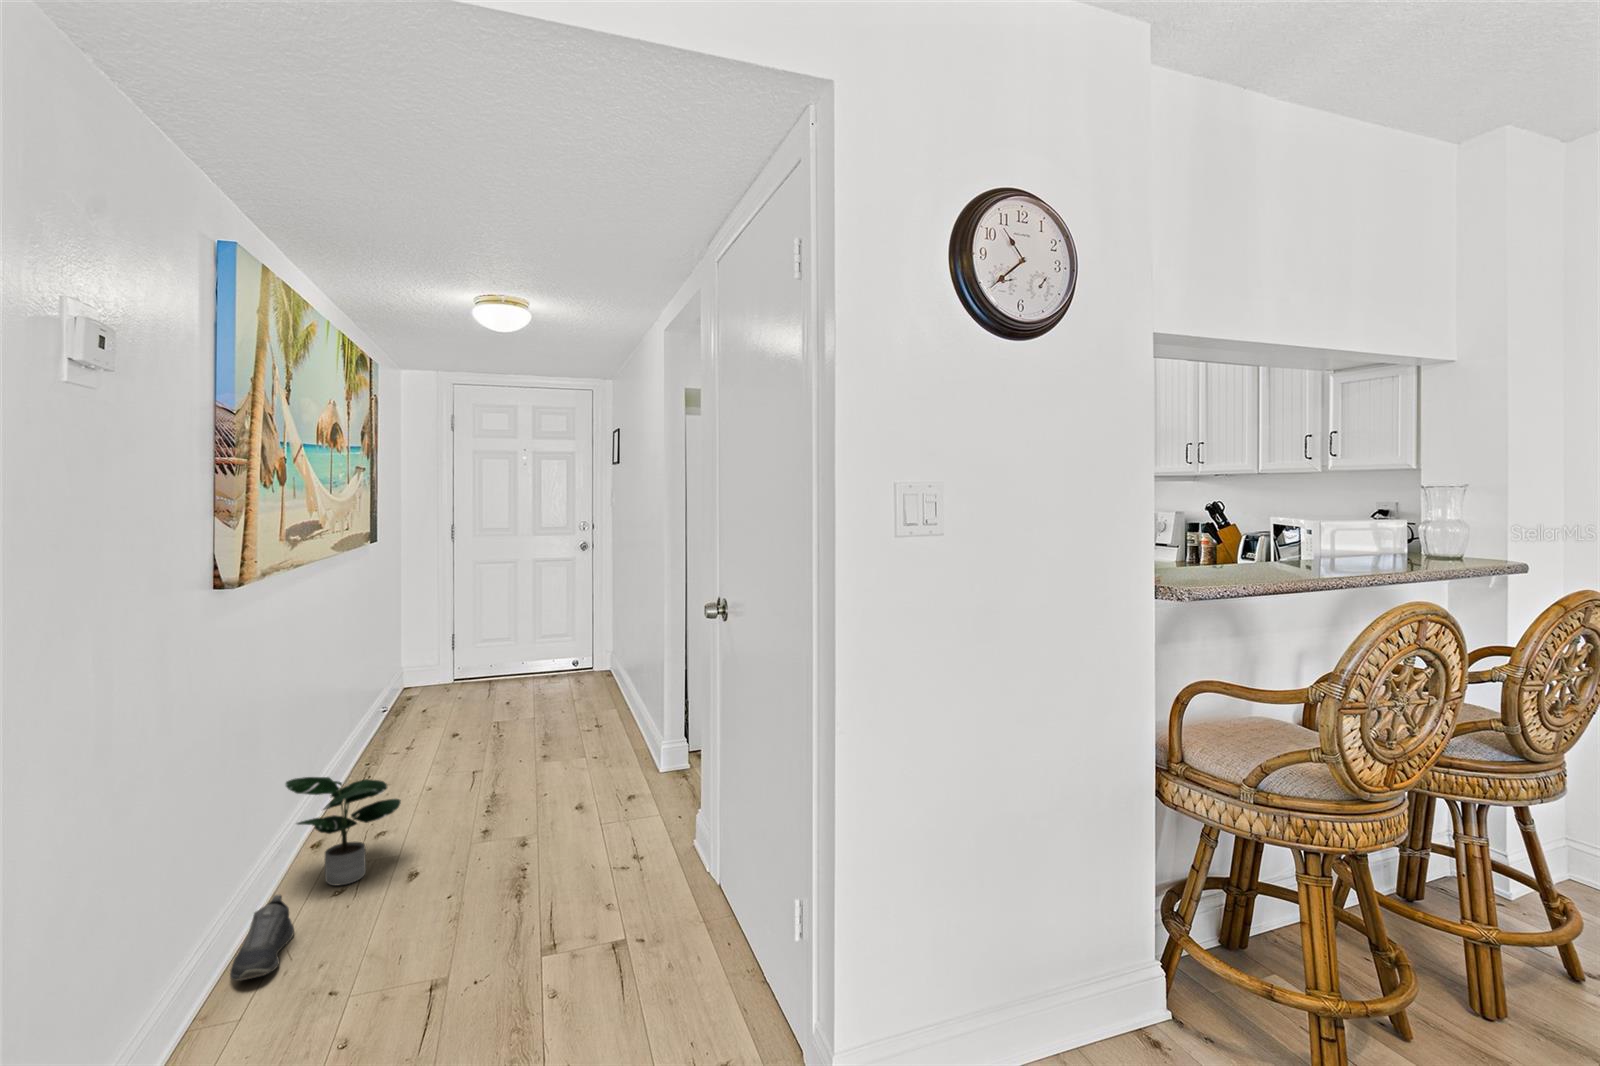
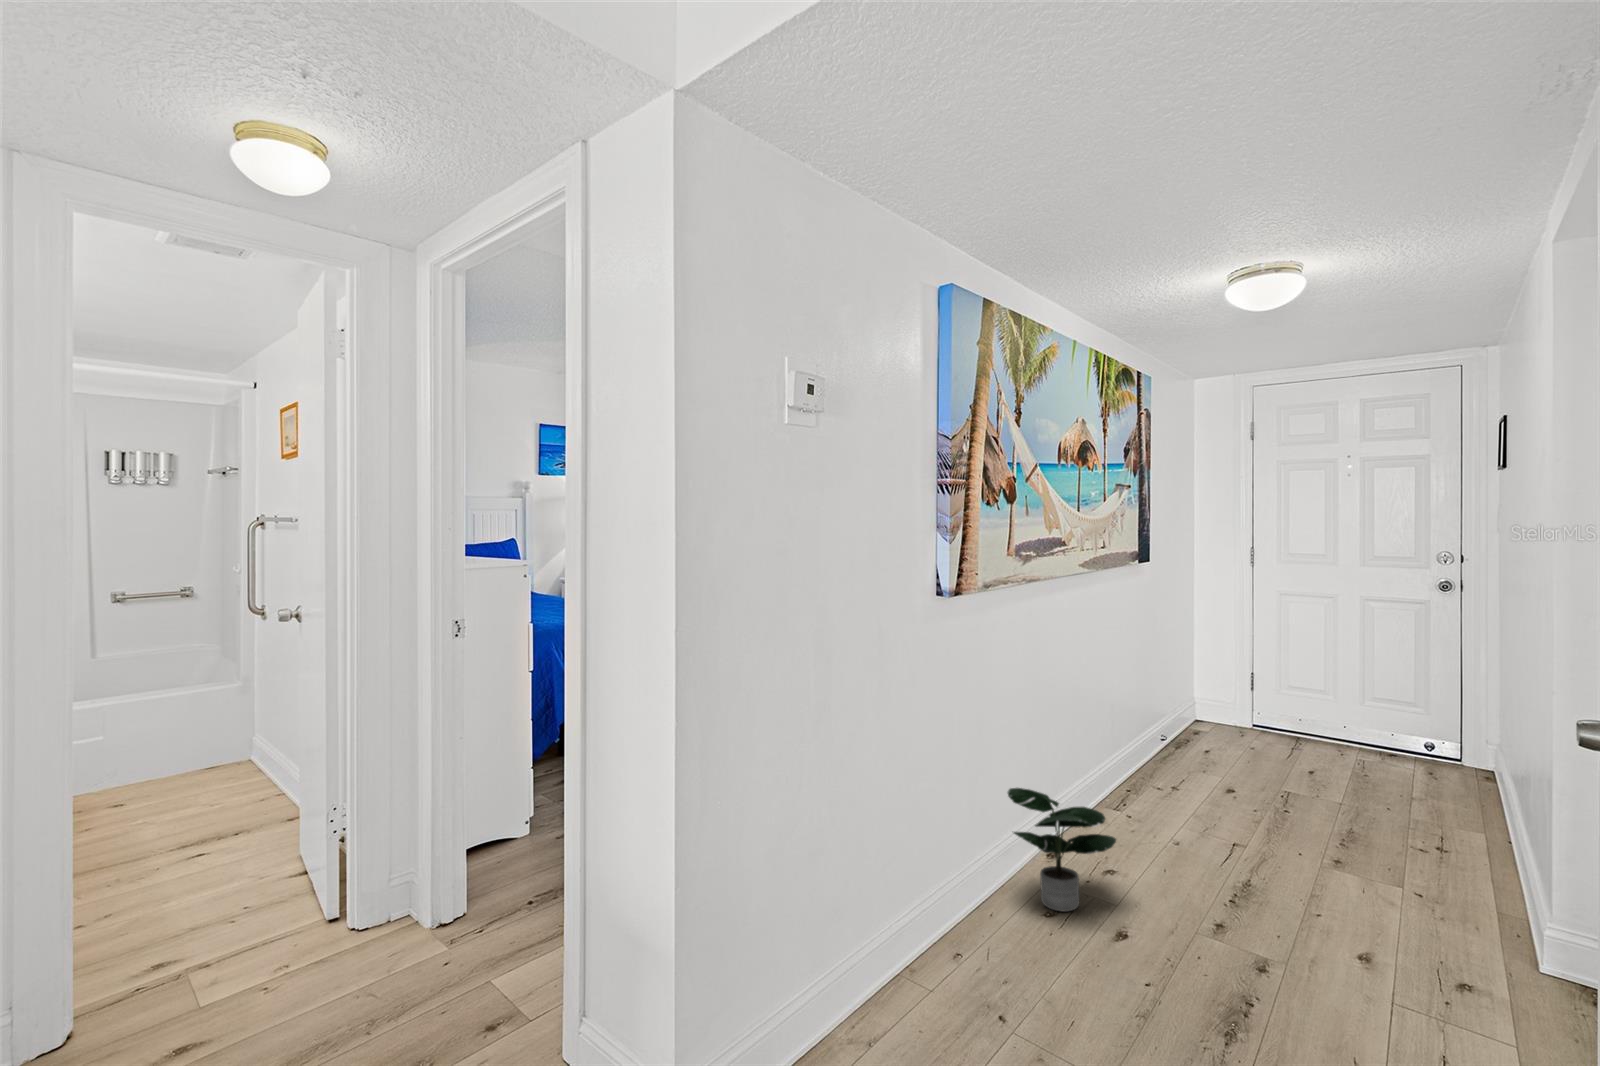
shoe: present [230,895,294,981] -> none [933,896,997,971]

